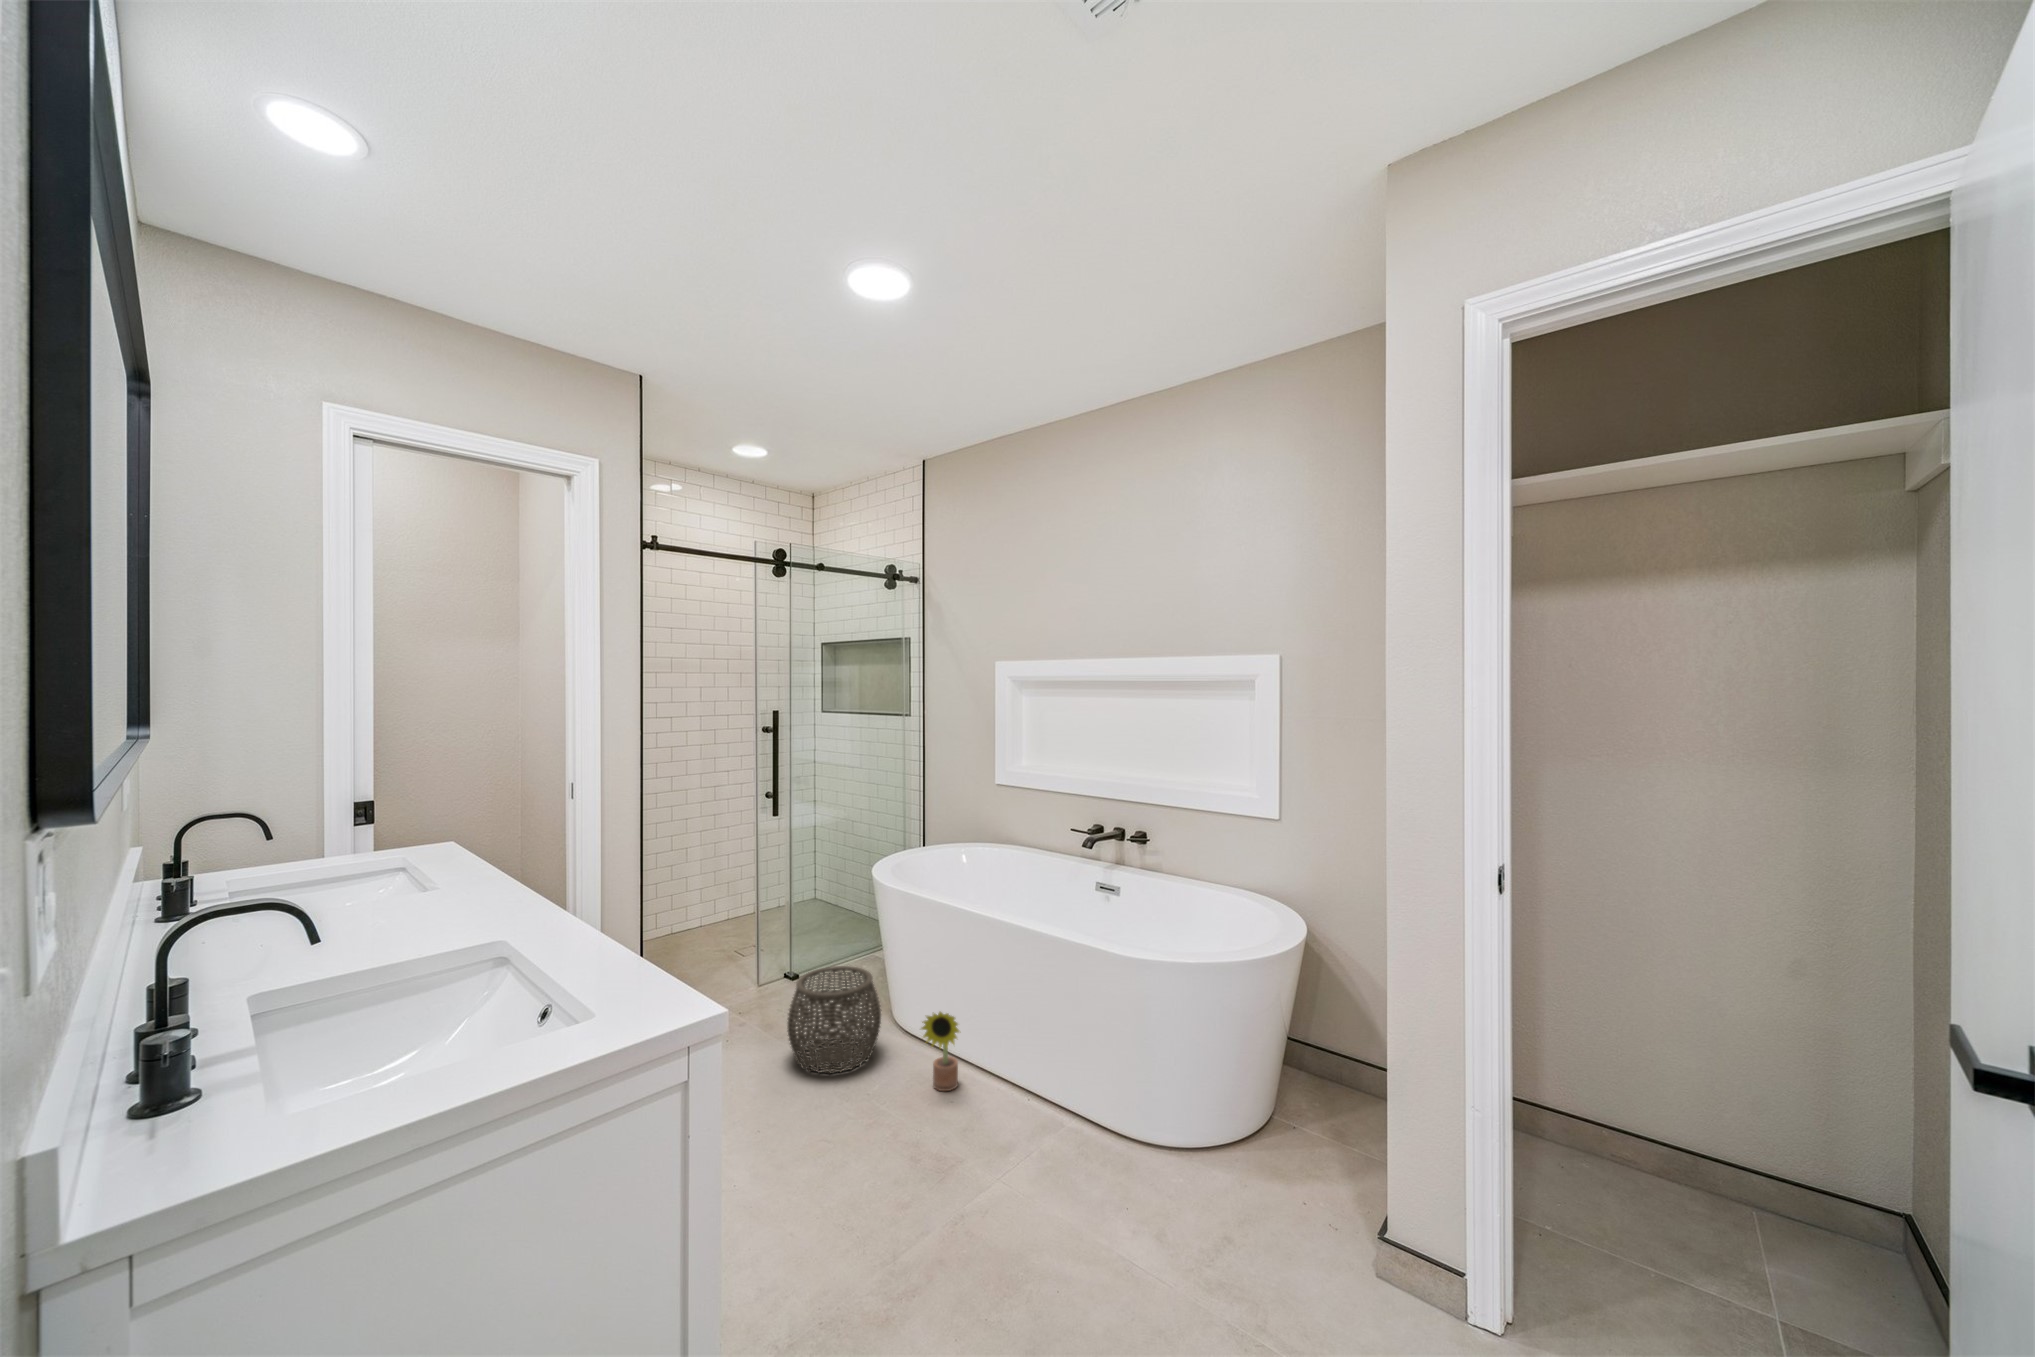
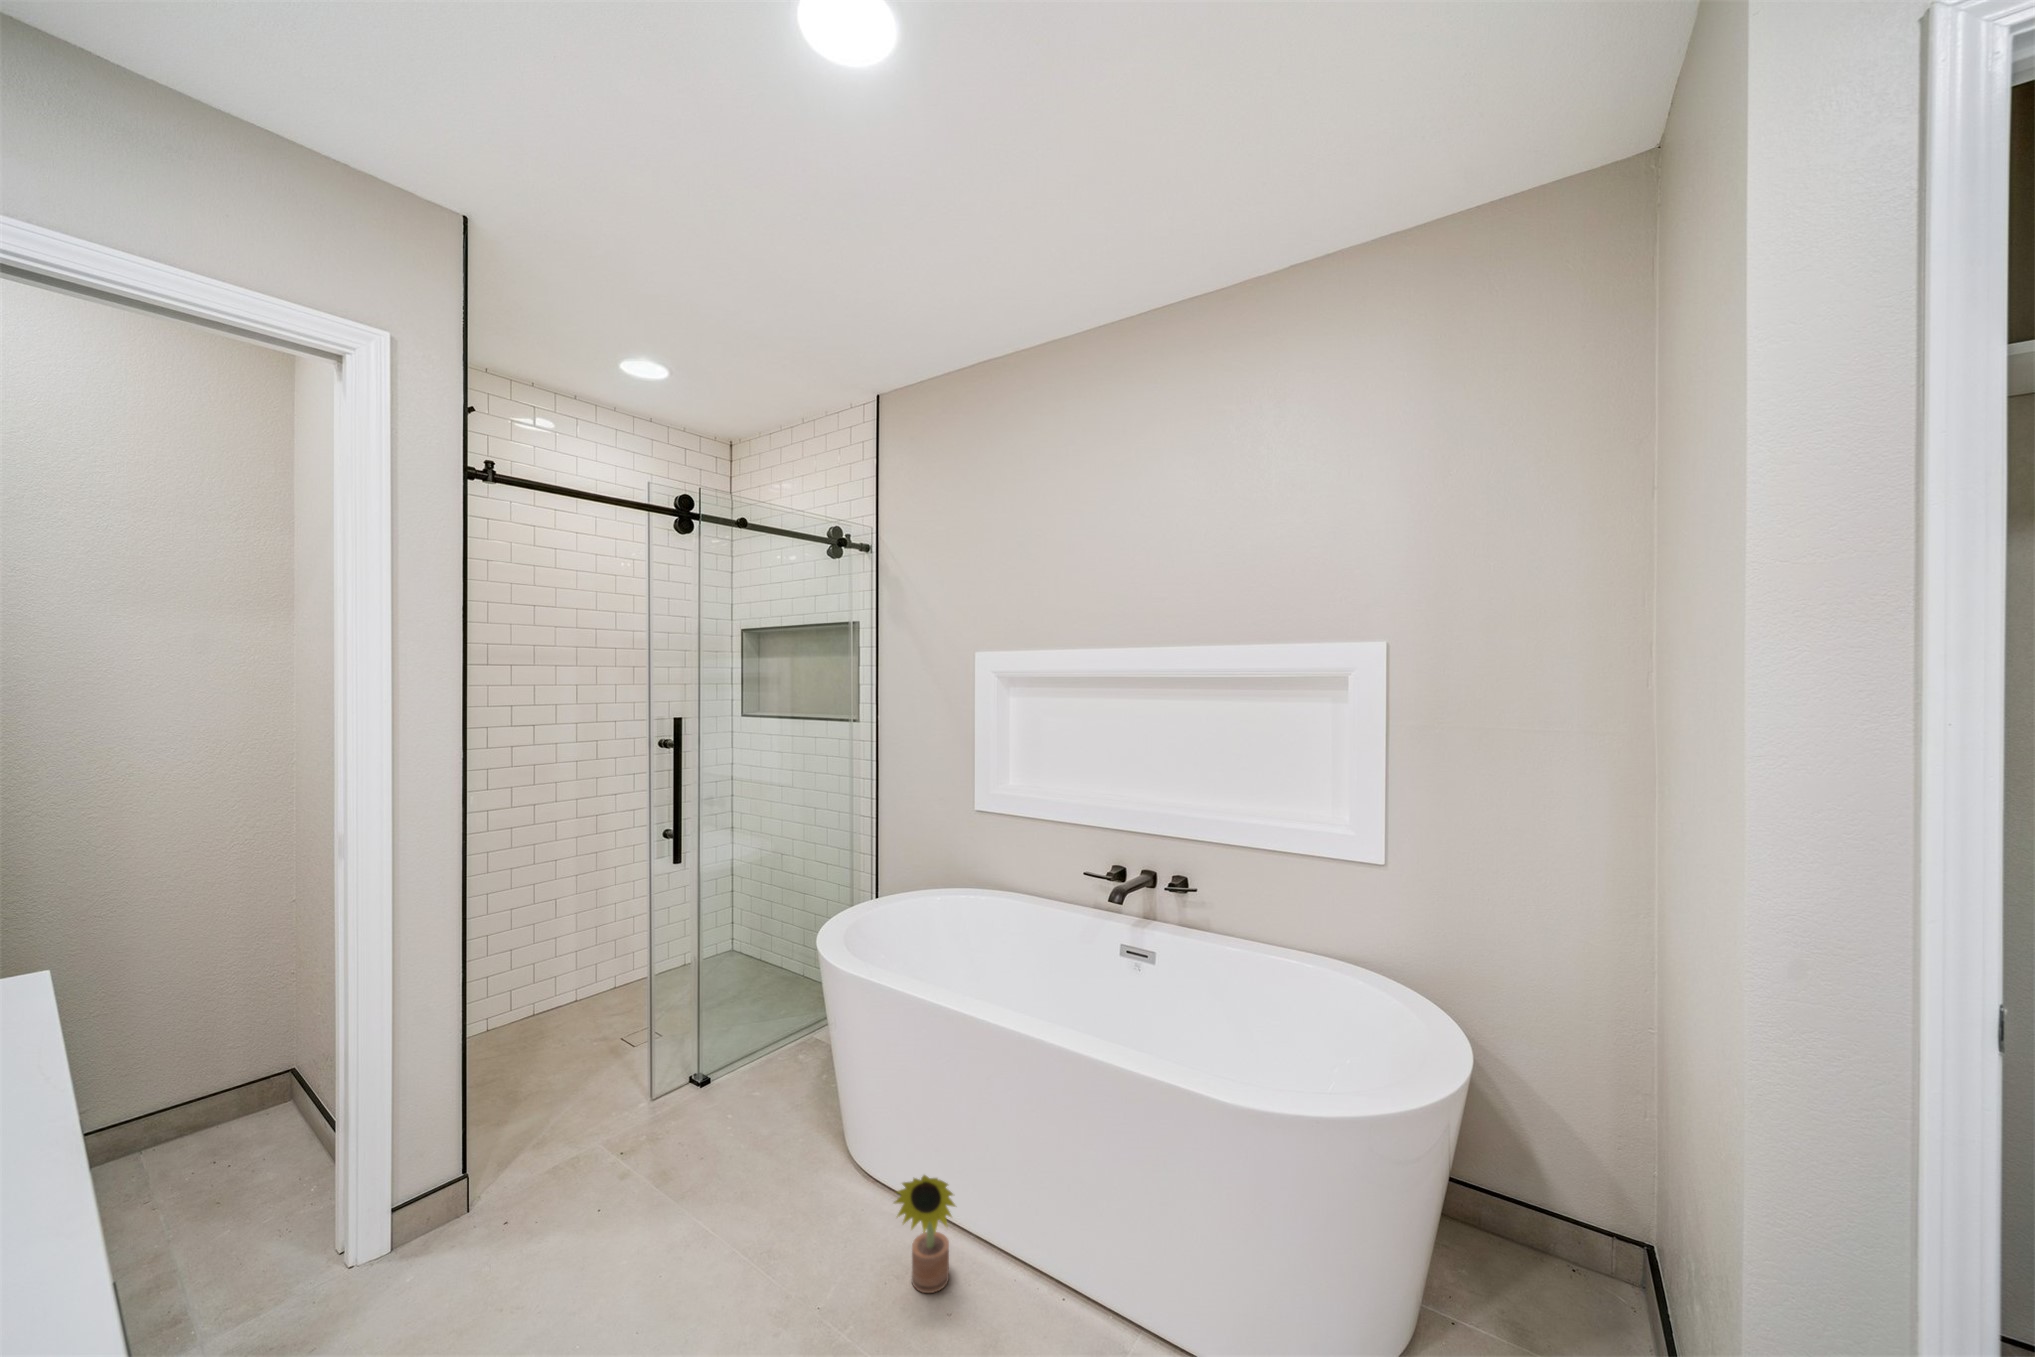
woven basket: present [787,966,881,1073] -> none [686,1087,830,1269]

